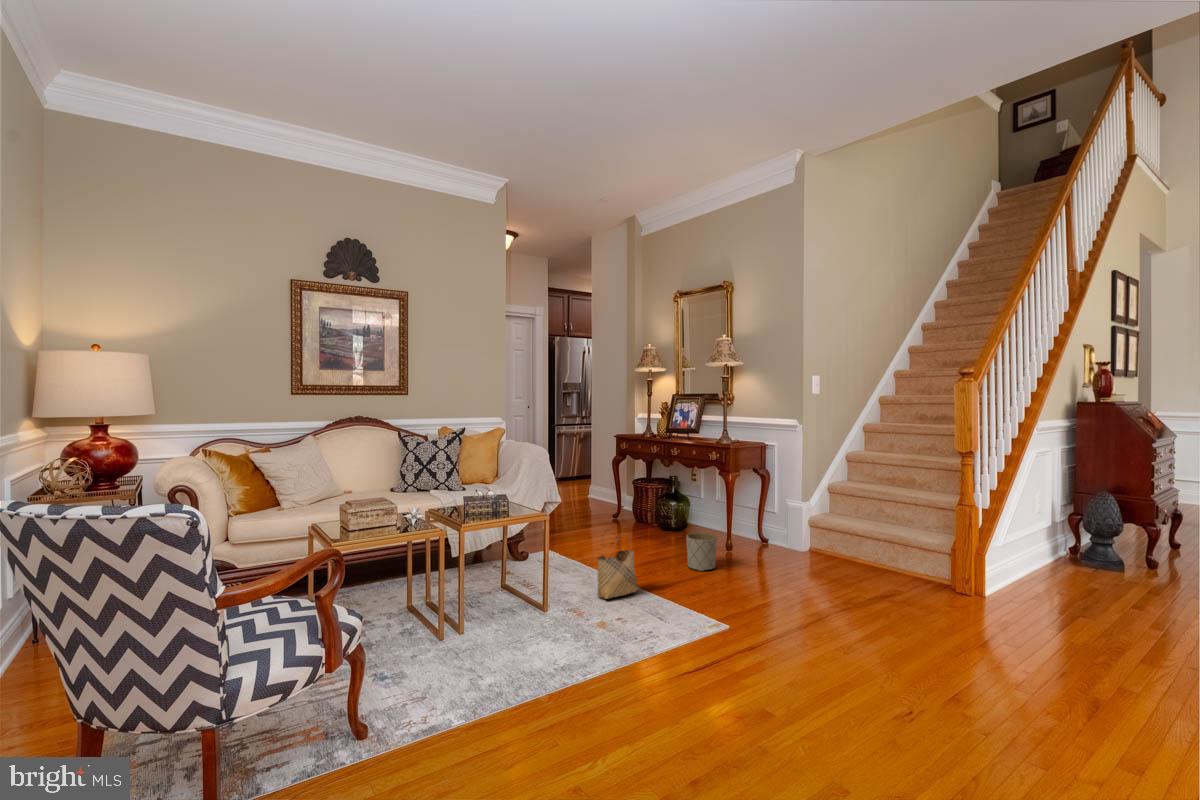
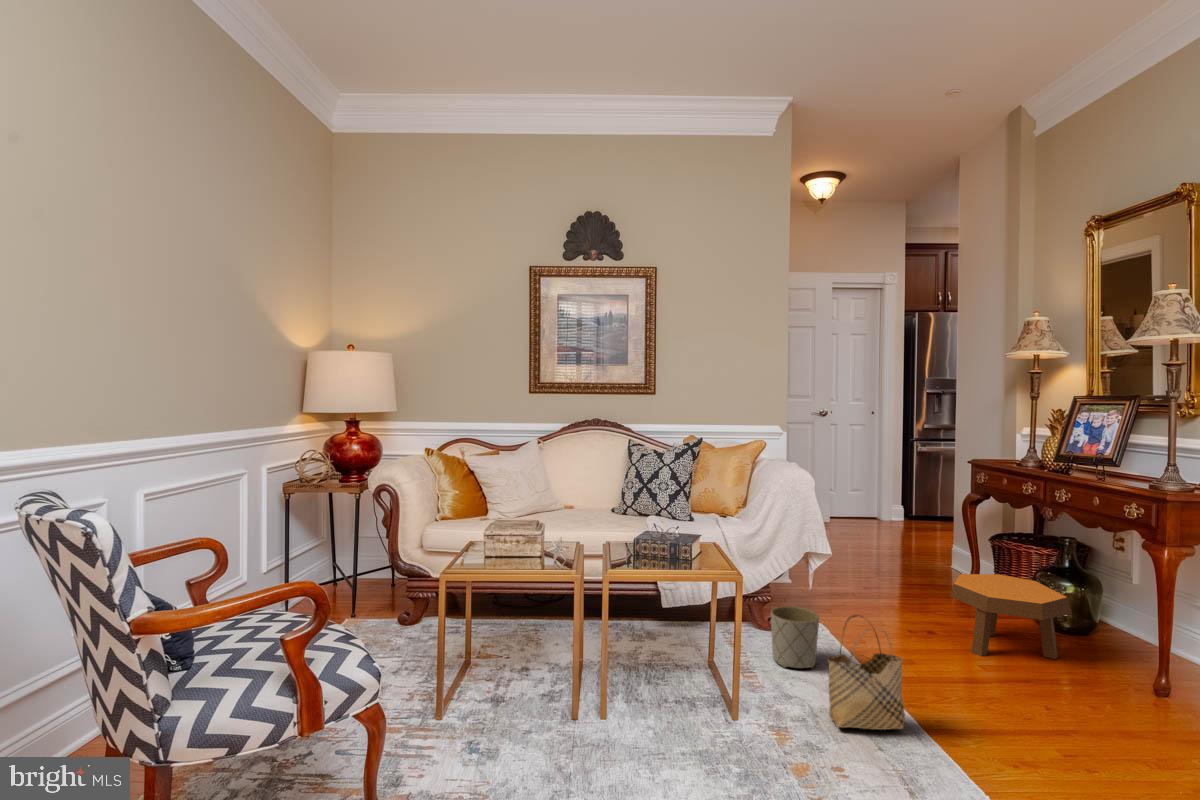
footstool: none [626,502,686,550] -> present [950,574,1072,659]
planter: present [686,533,717,571] -> present [771,606,819,668]

